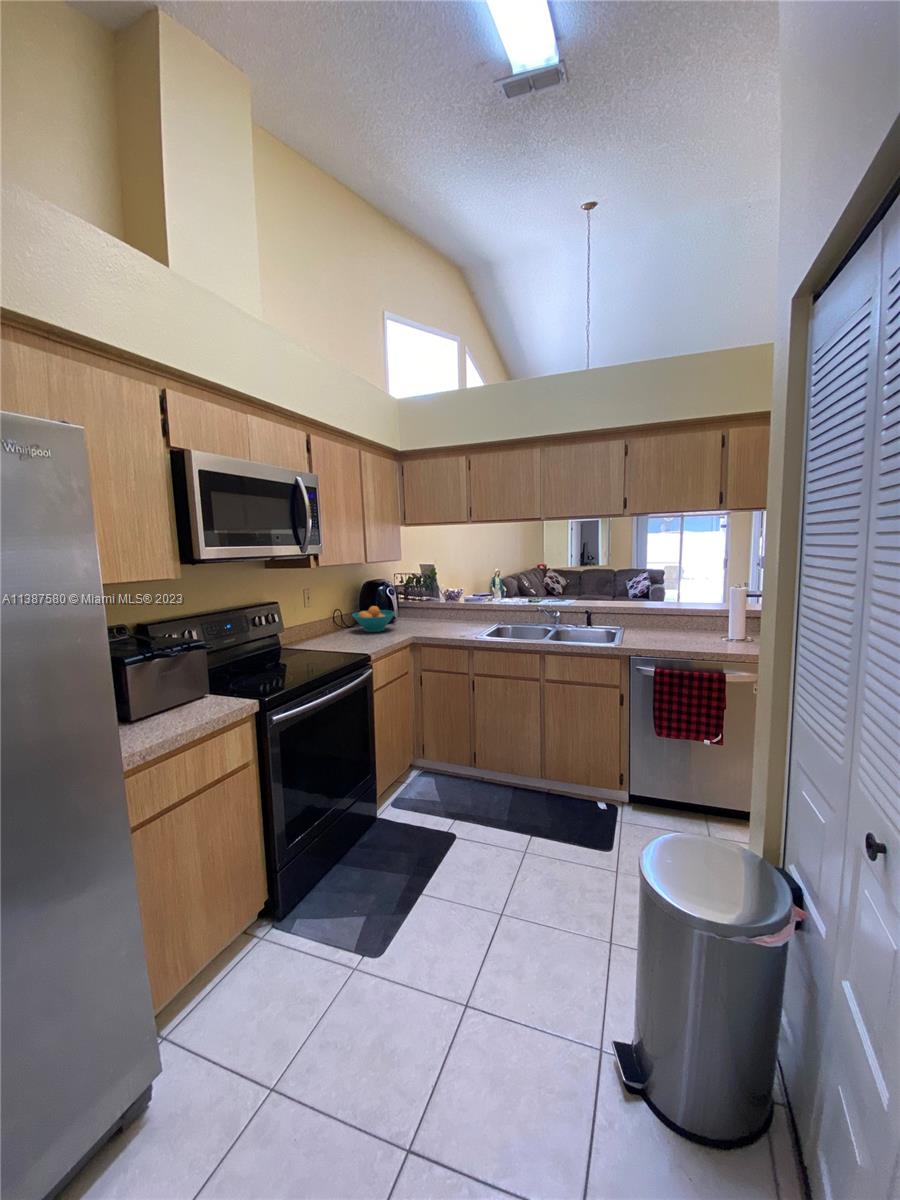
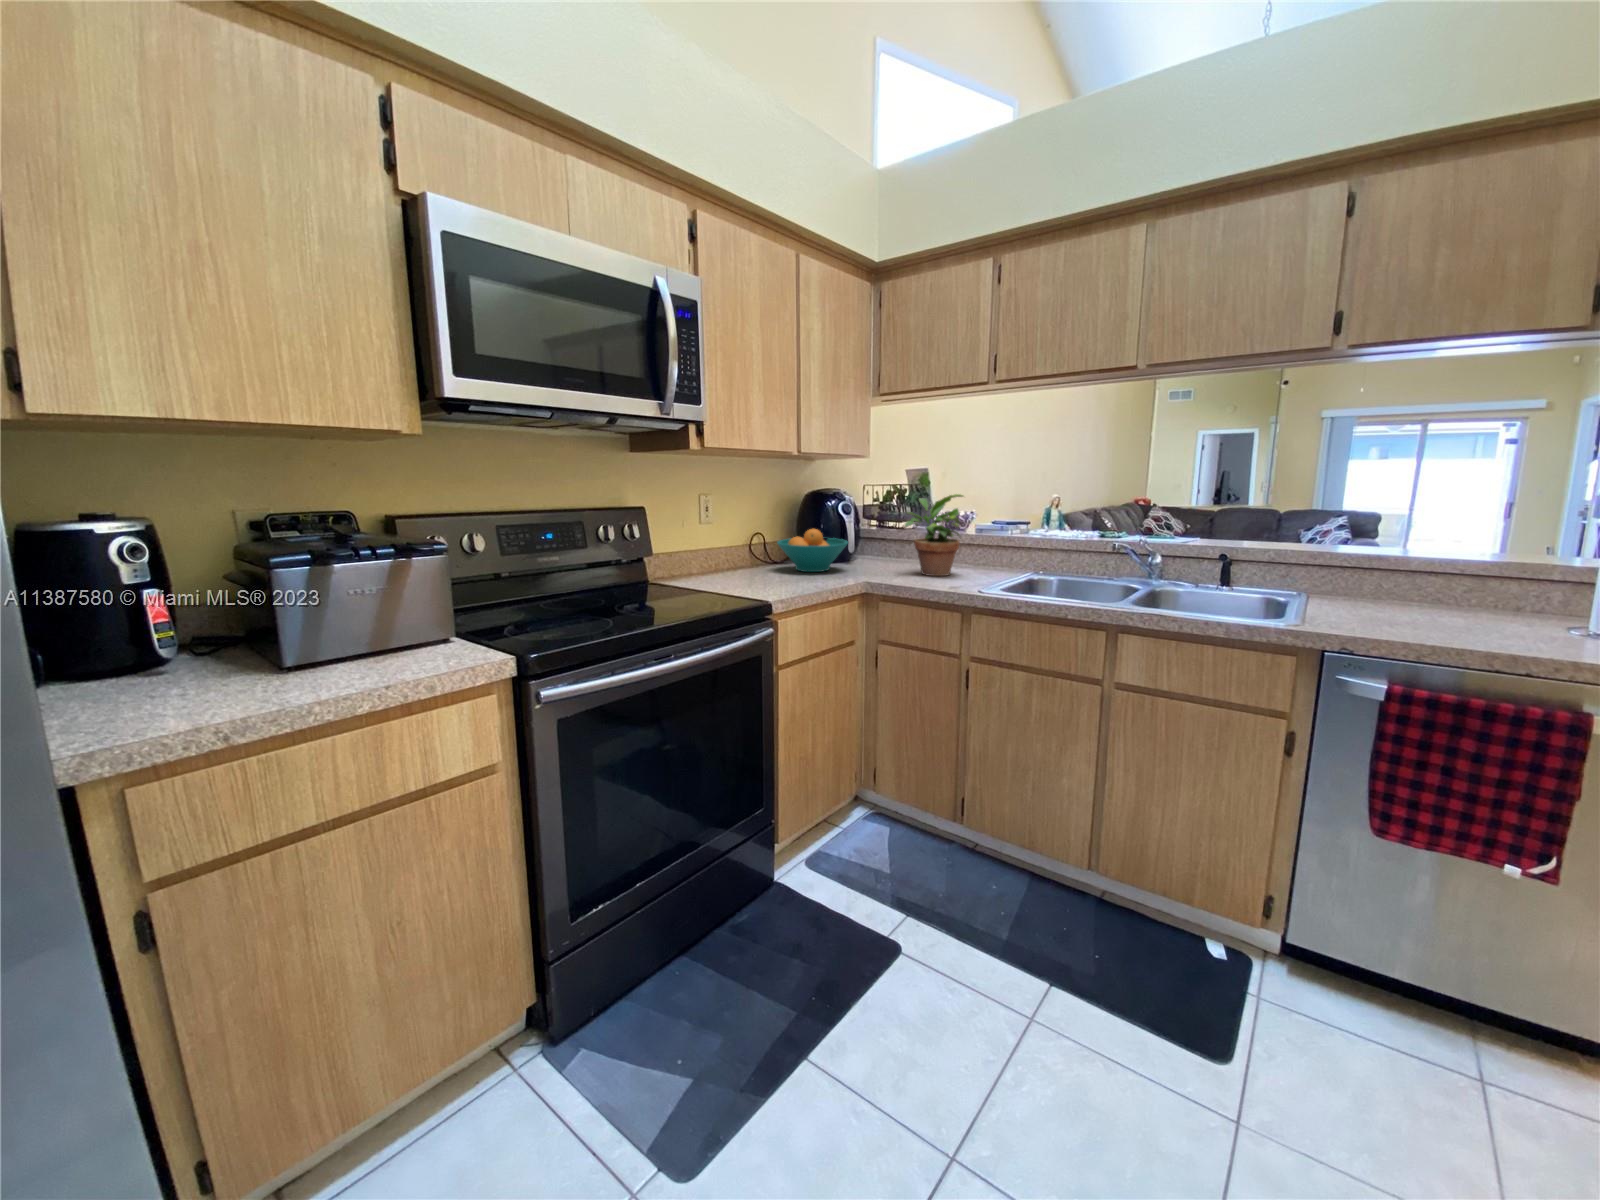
potted plant: none [428,583,461,630] -> present [905,494,964,576]

